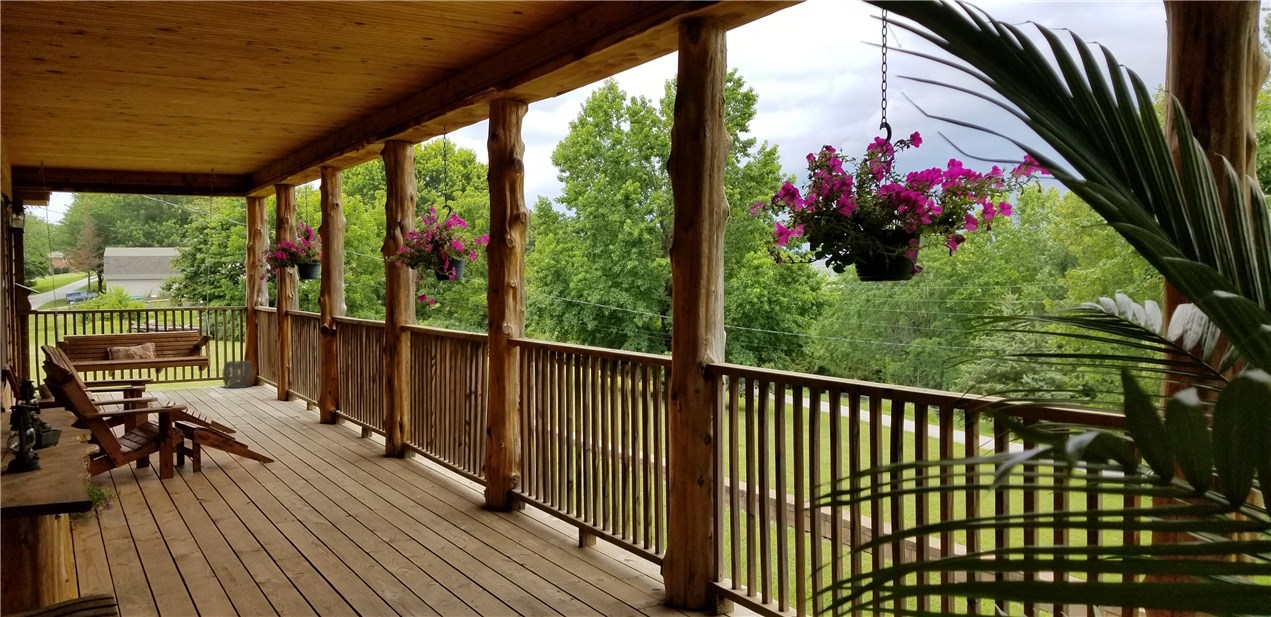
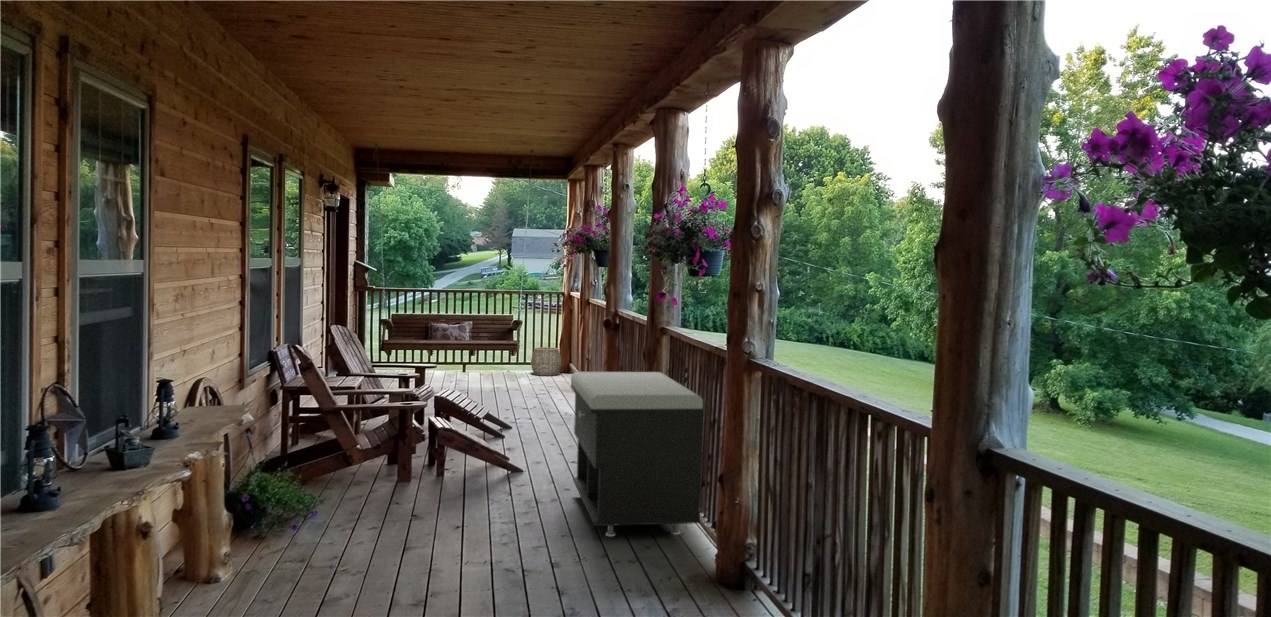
storage bench: none [329,362,459,494] -> present [571,372,703,537]

